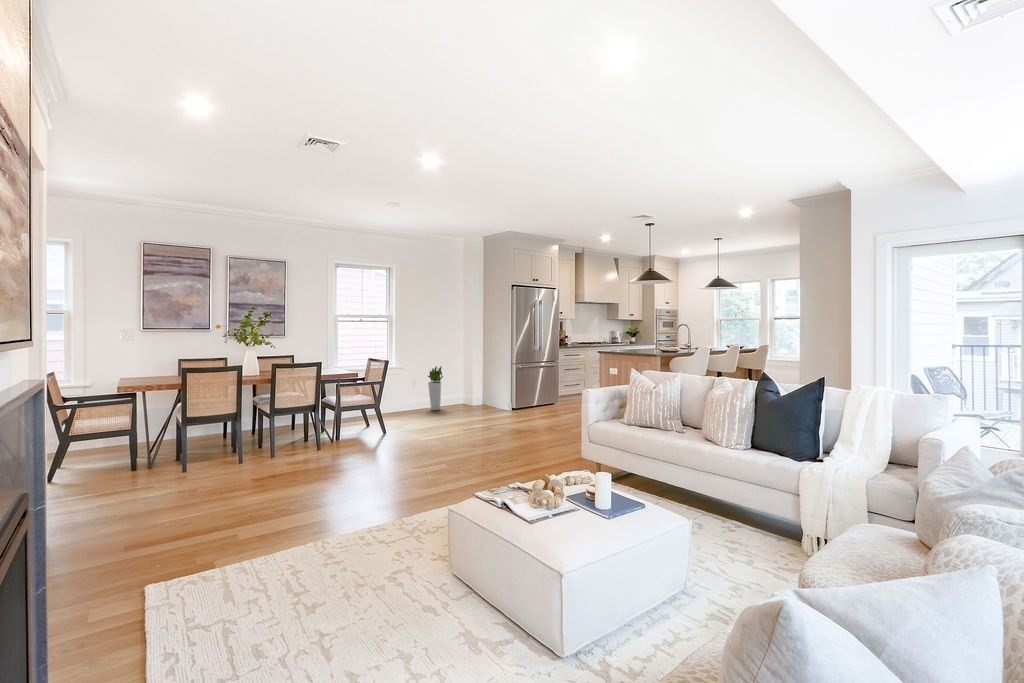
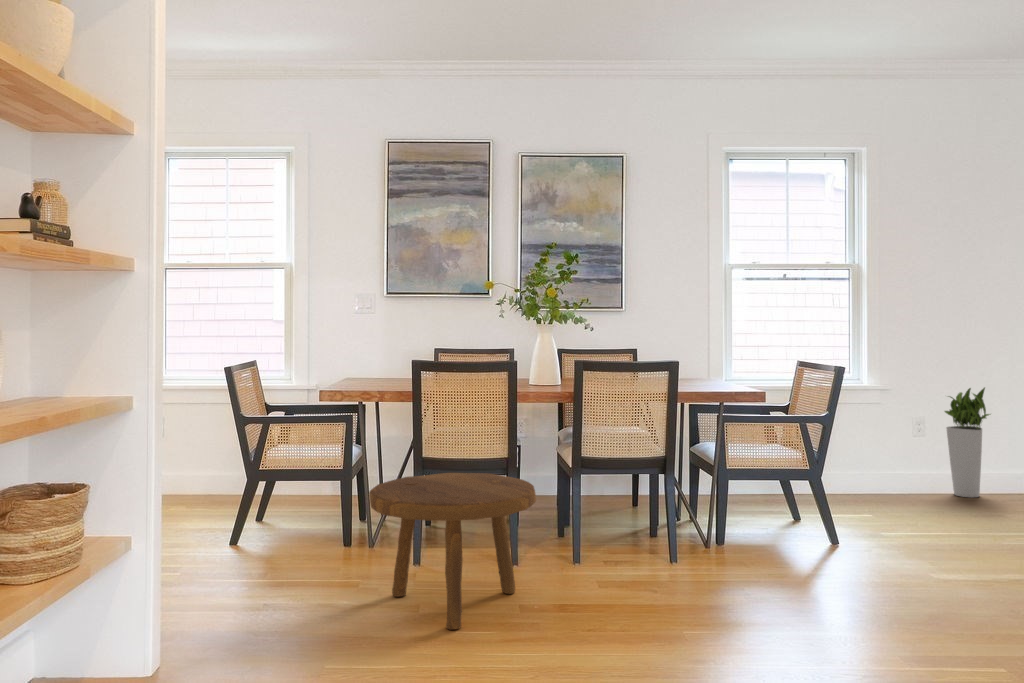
footstool: none [173,418,261,486] -> present [369,473,536,630]

